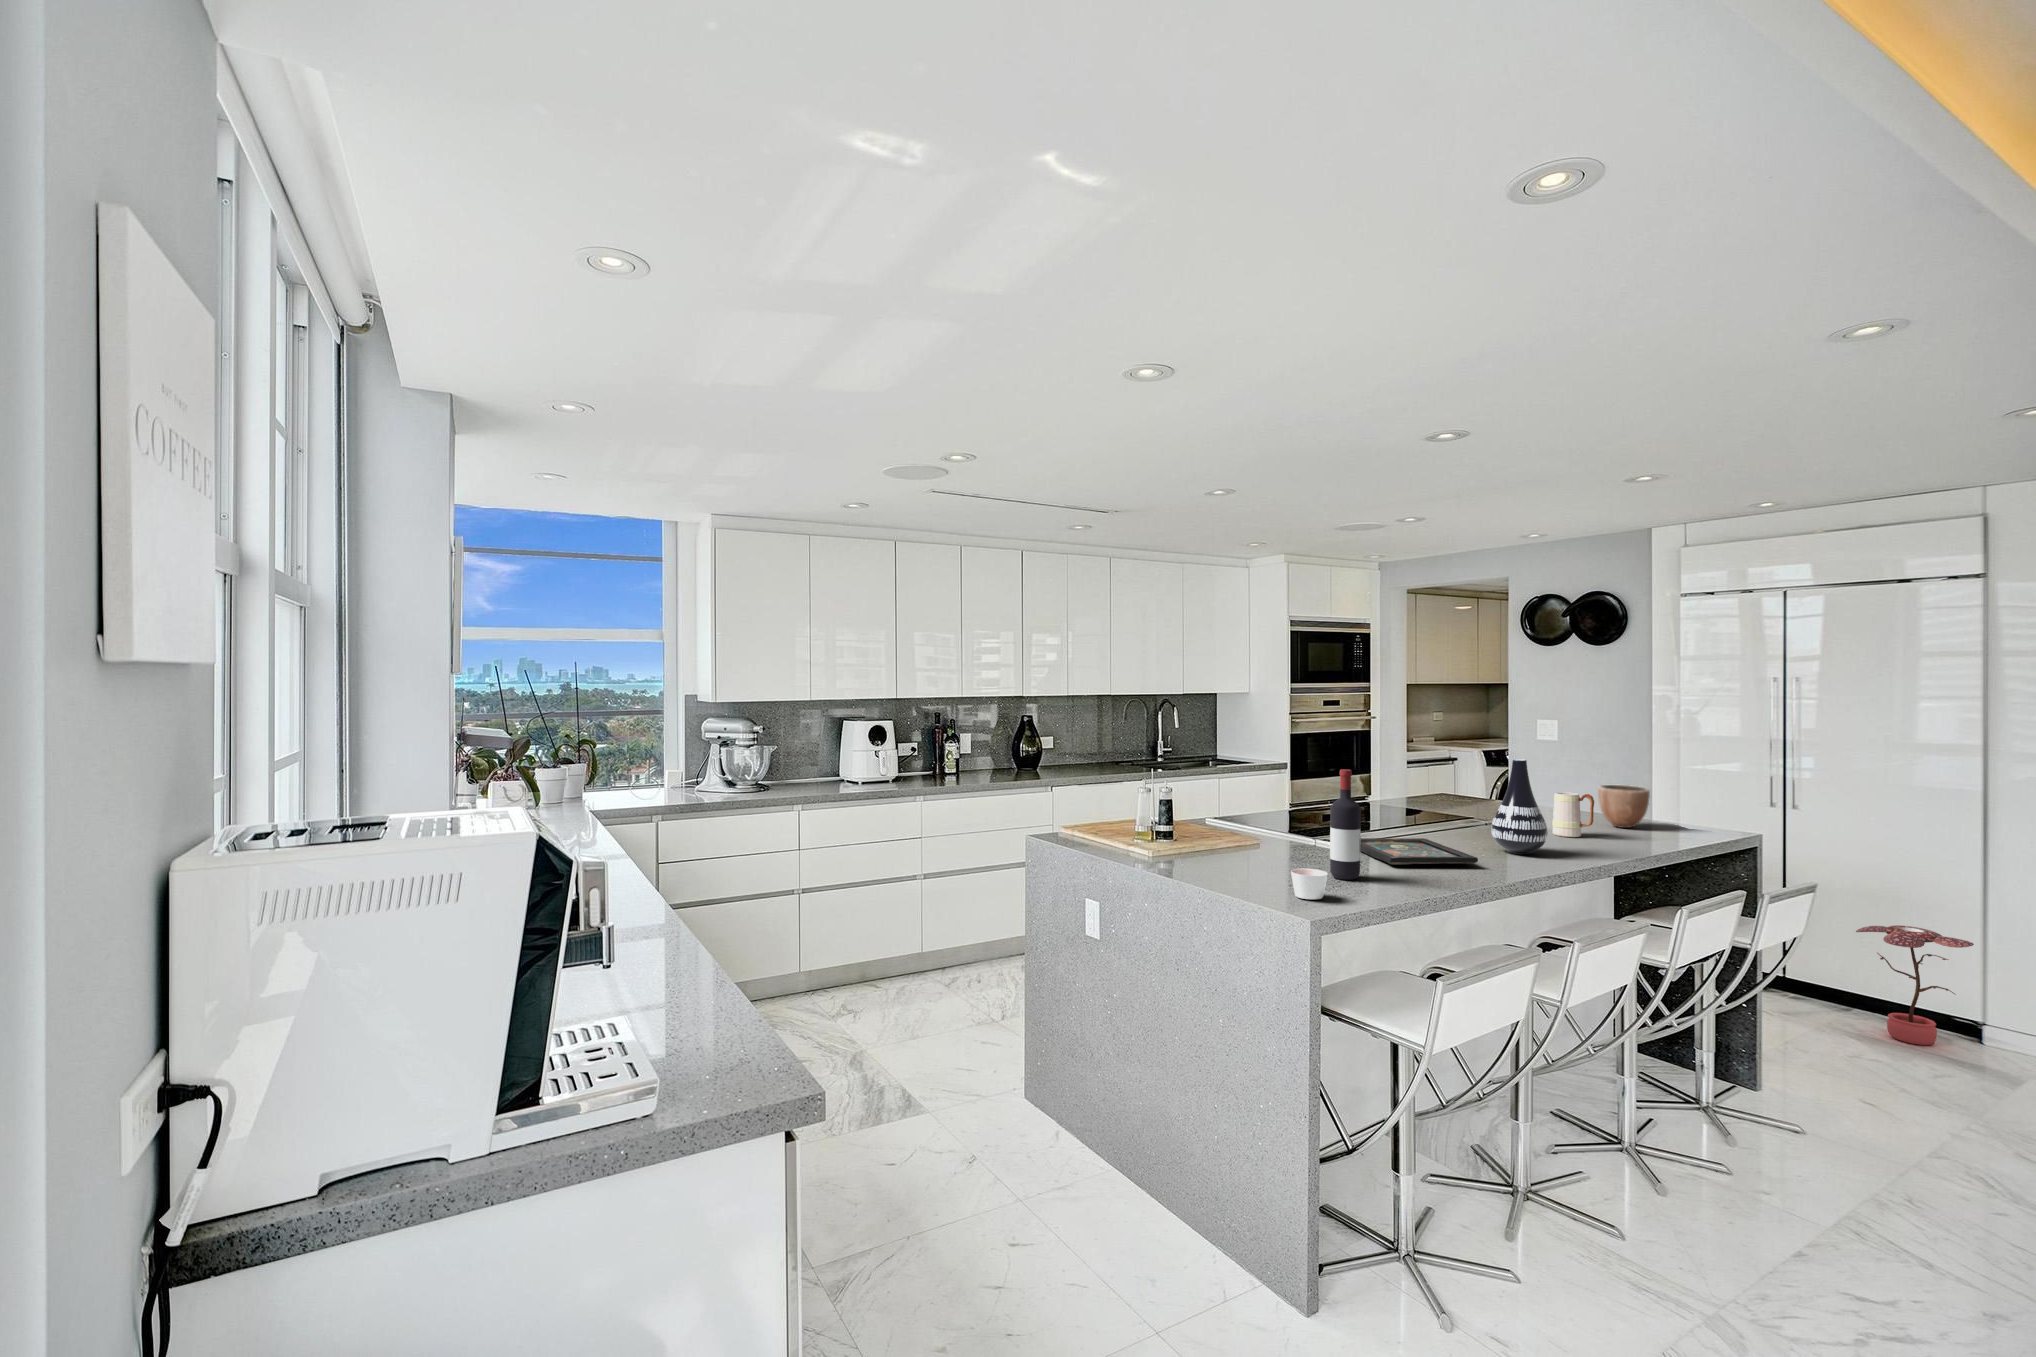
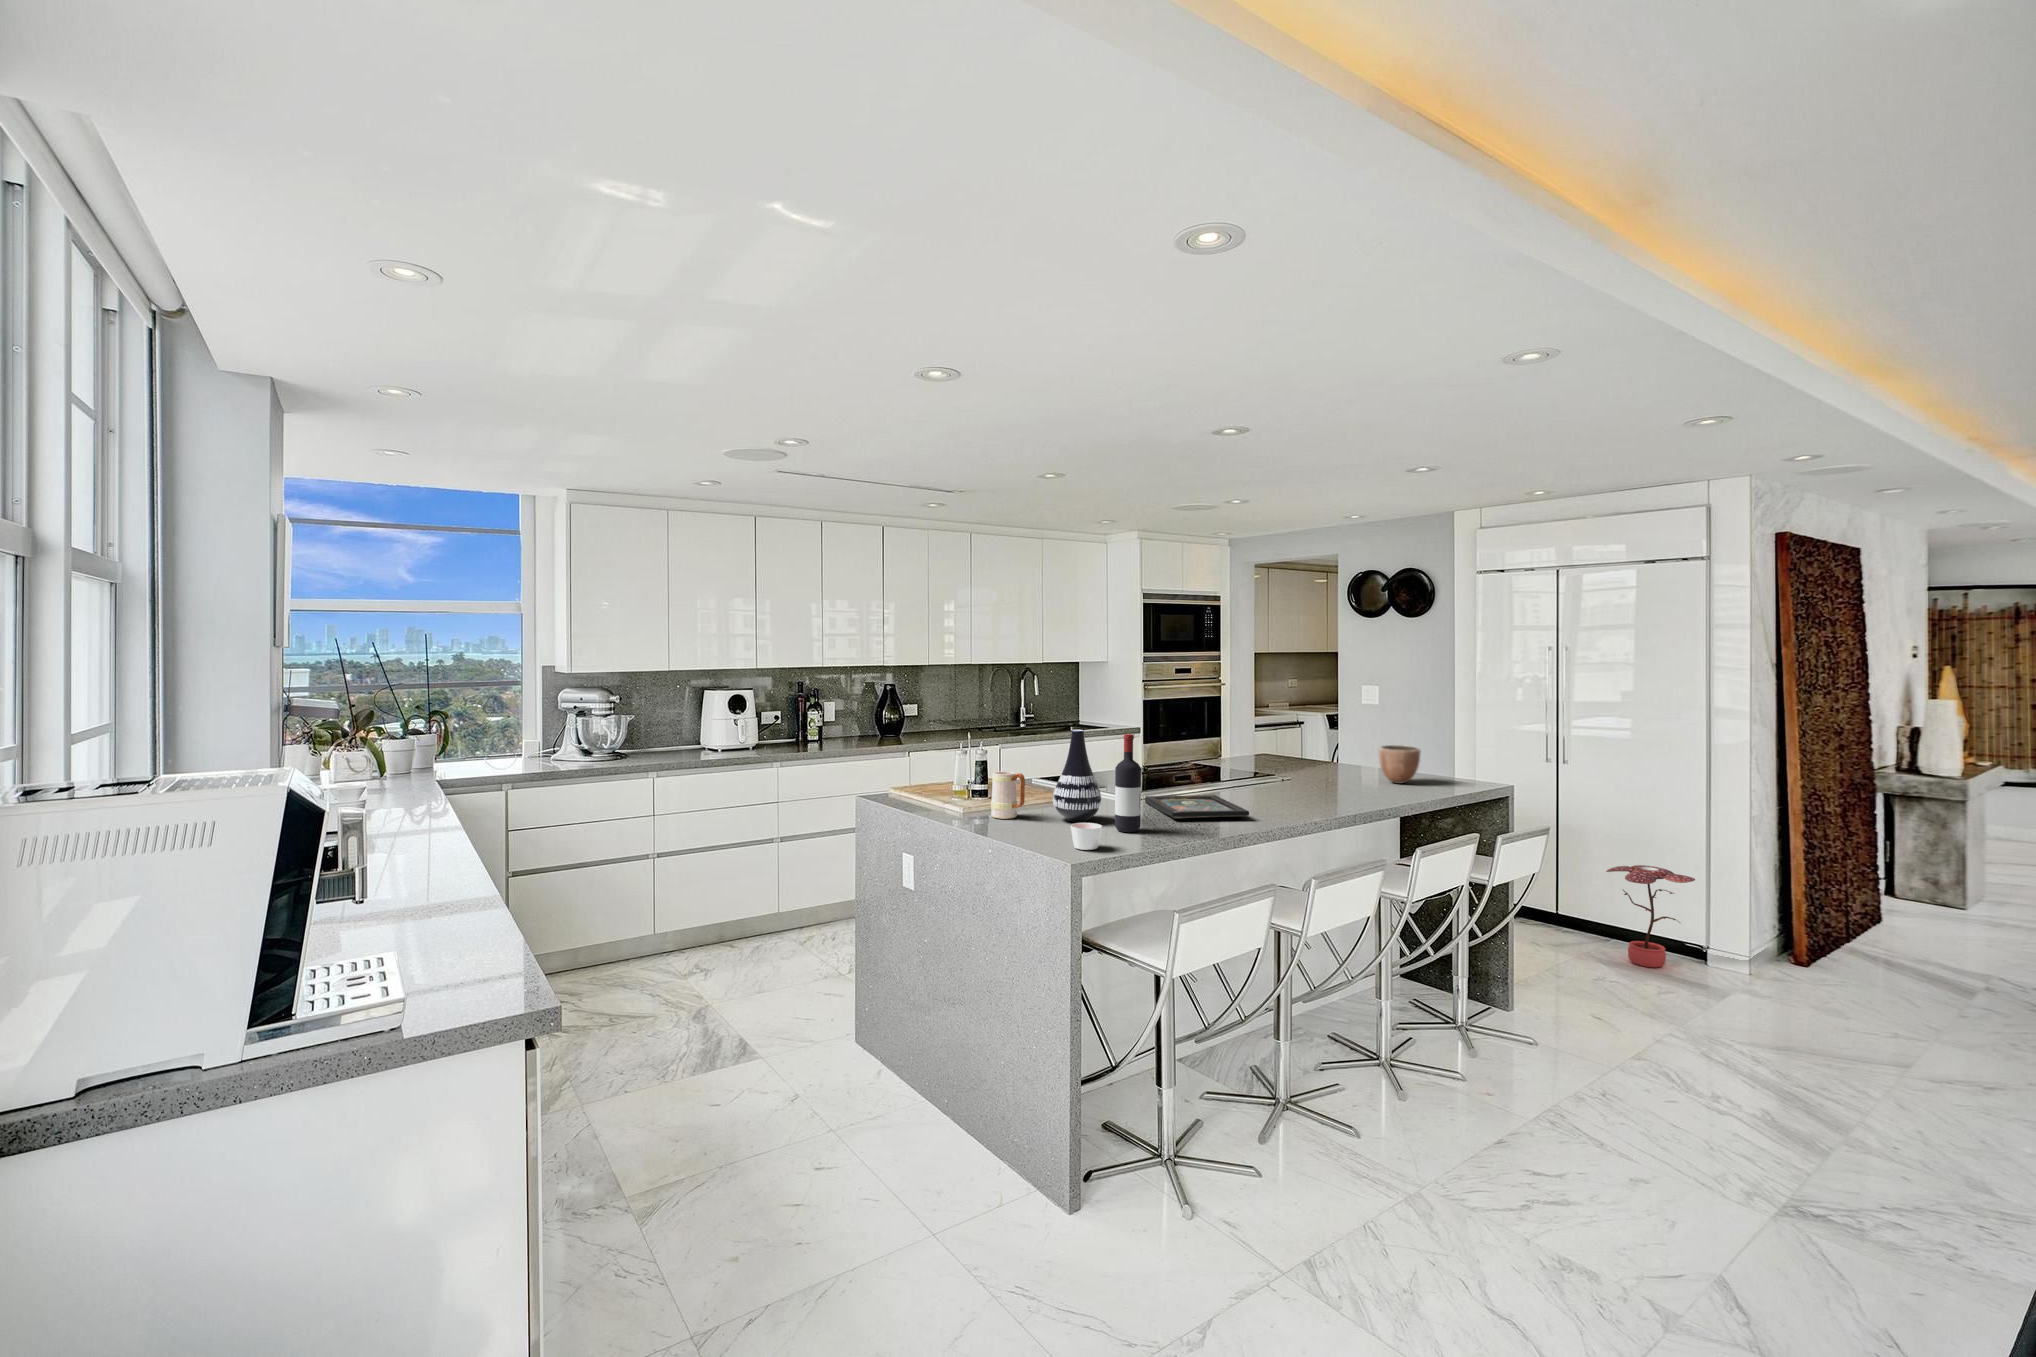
vase: present [1491,759,1548,854] -> present [1053,730,1102,822]
mug: present [1552,792,1594,837] -> present [991,771,1025,819]

